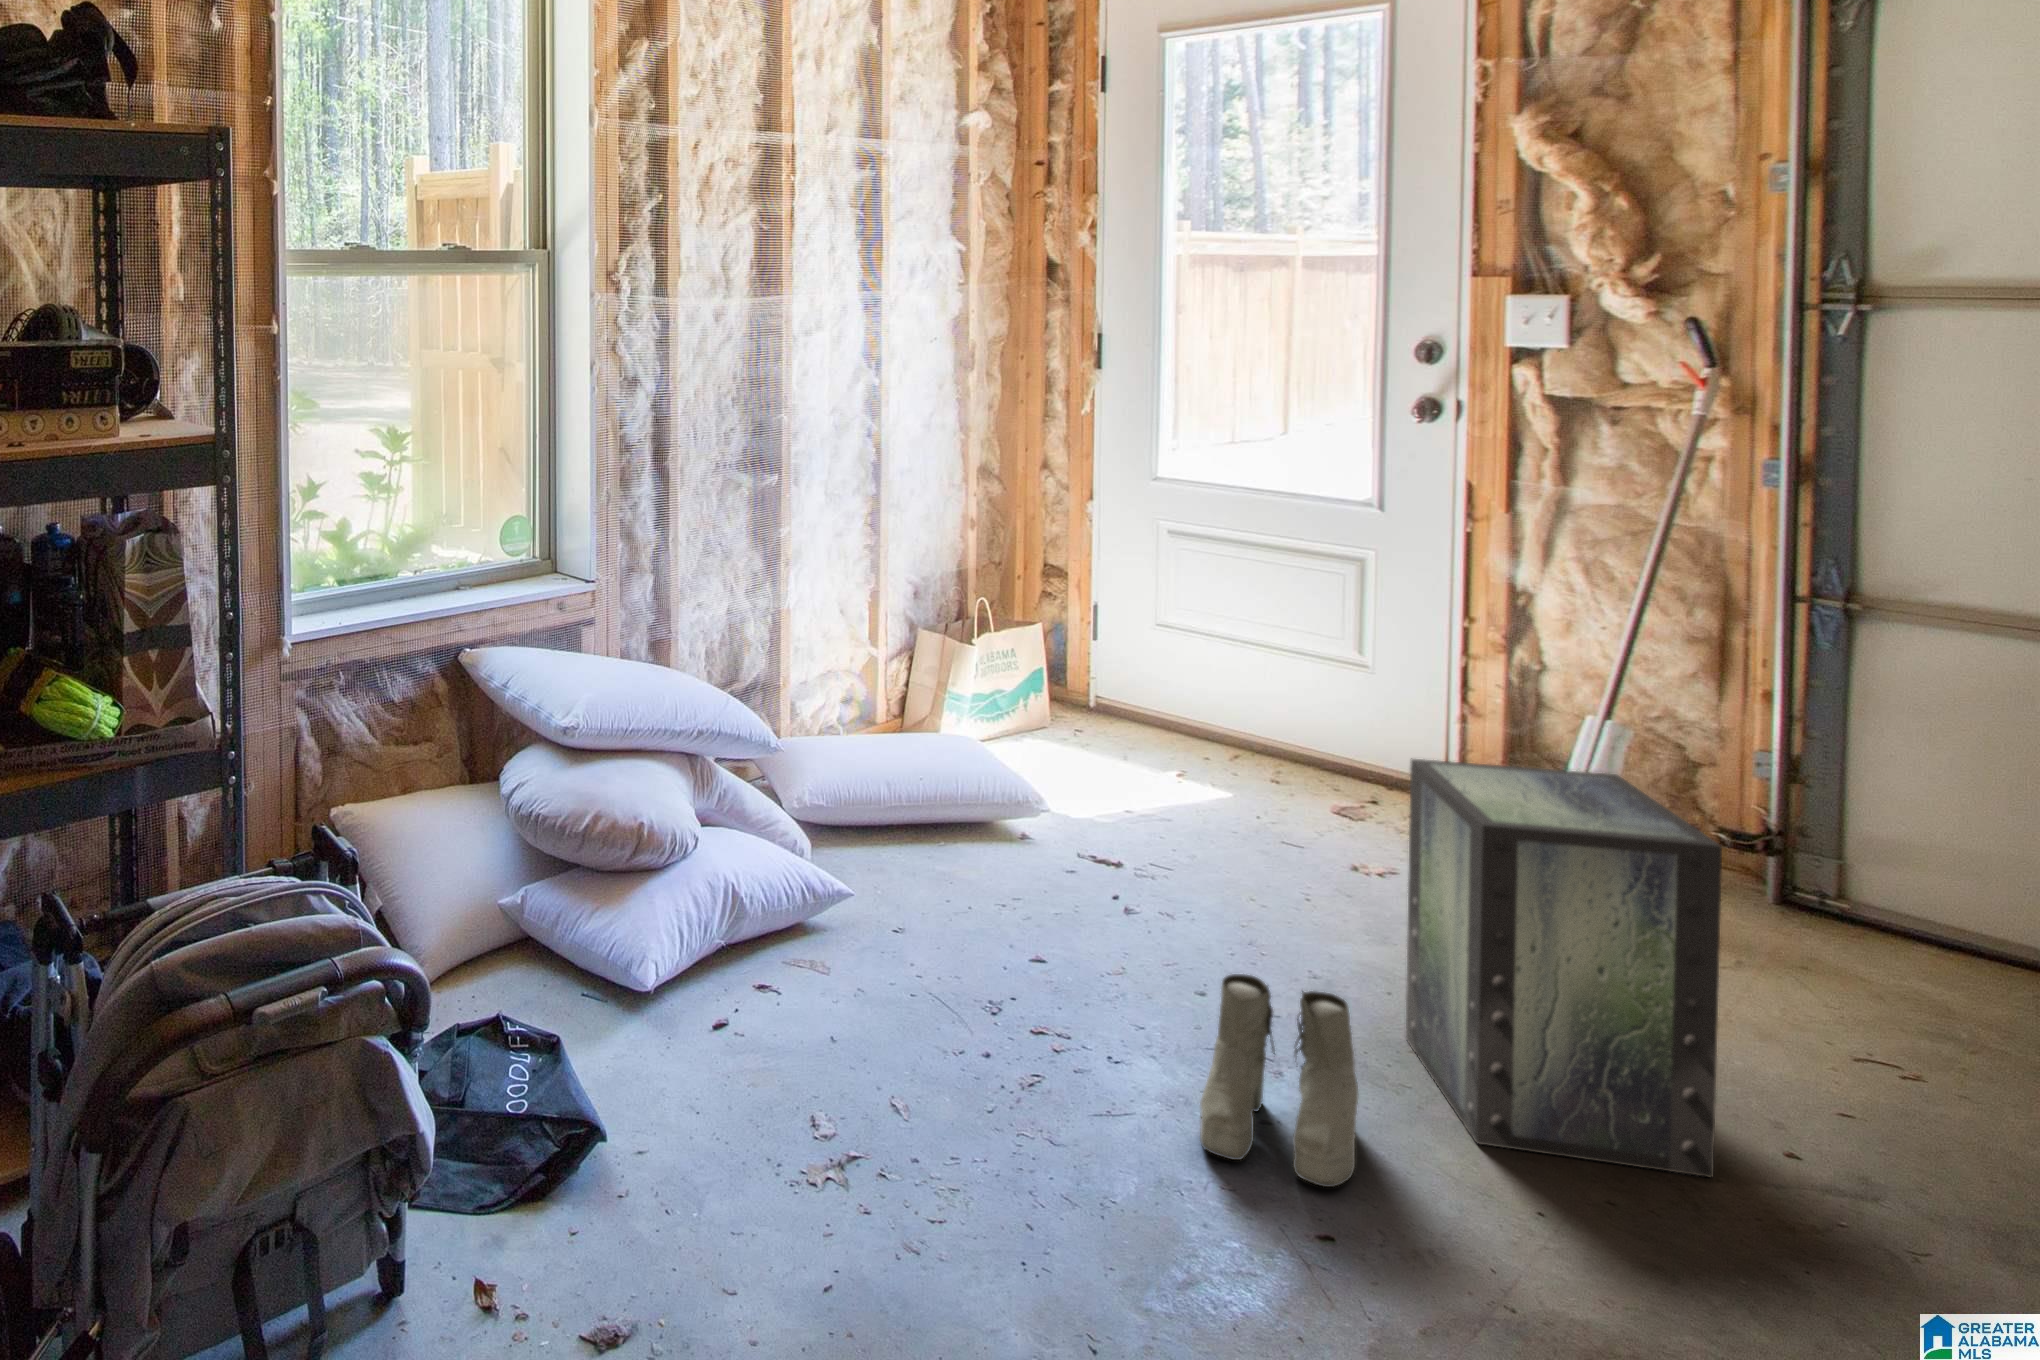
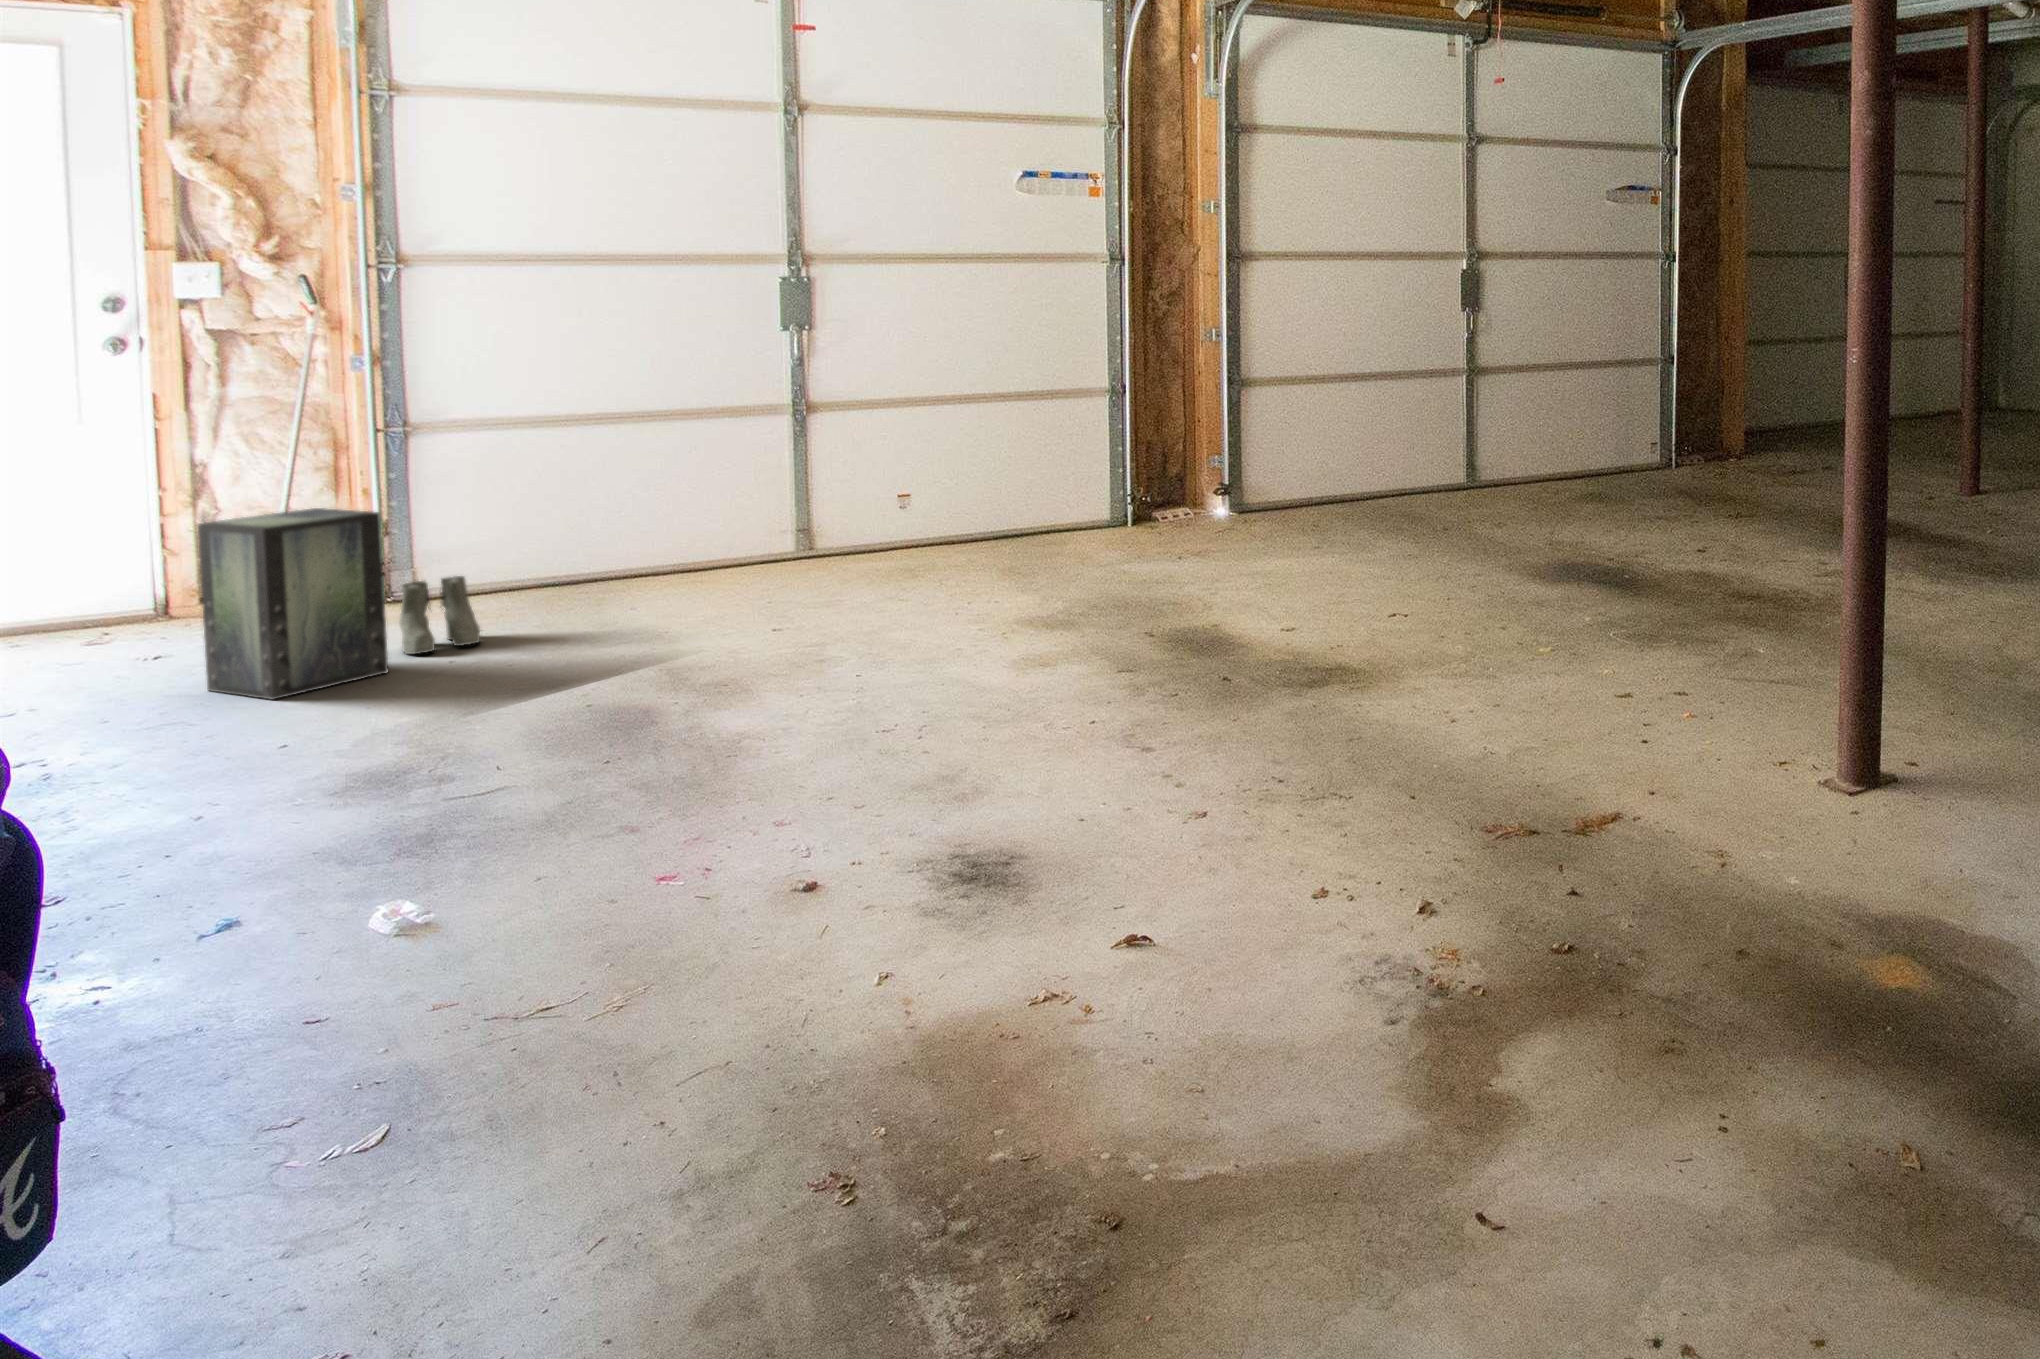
boots: present [1200,974,1358,1187] -> present [399,576,480,654]

